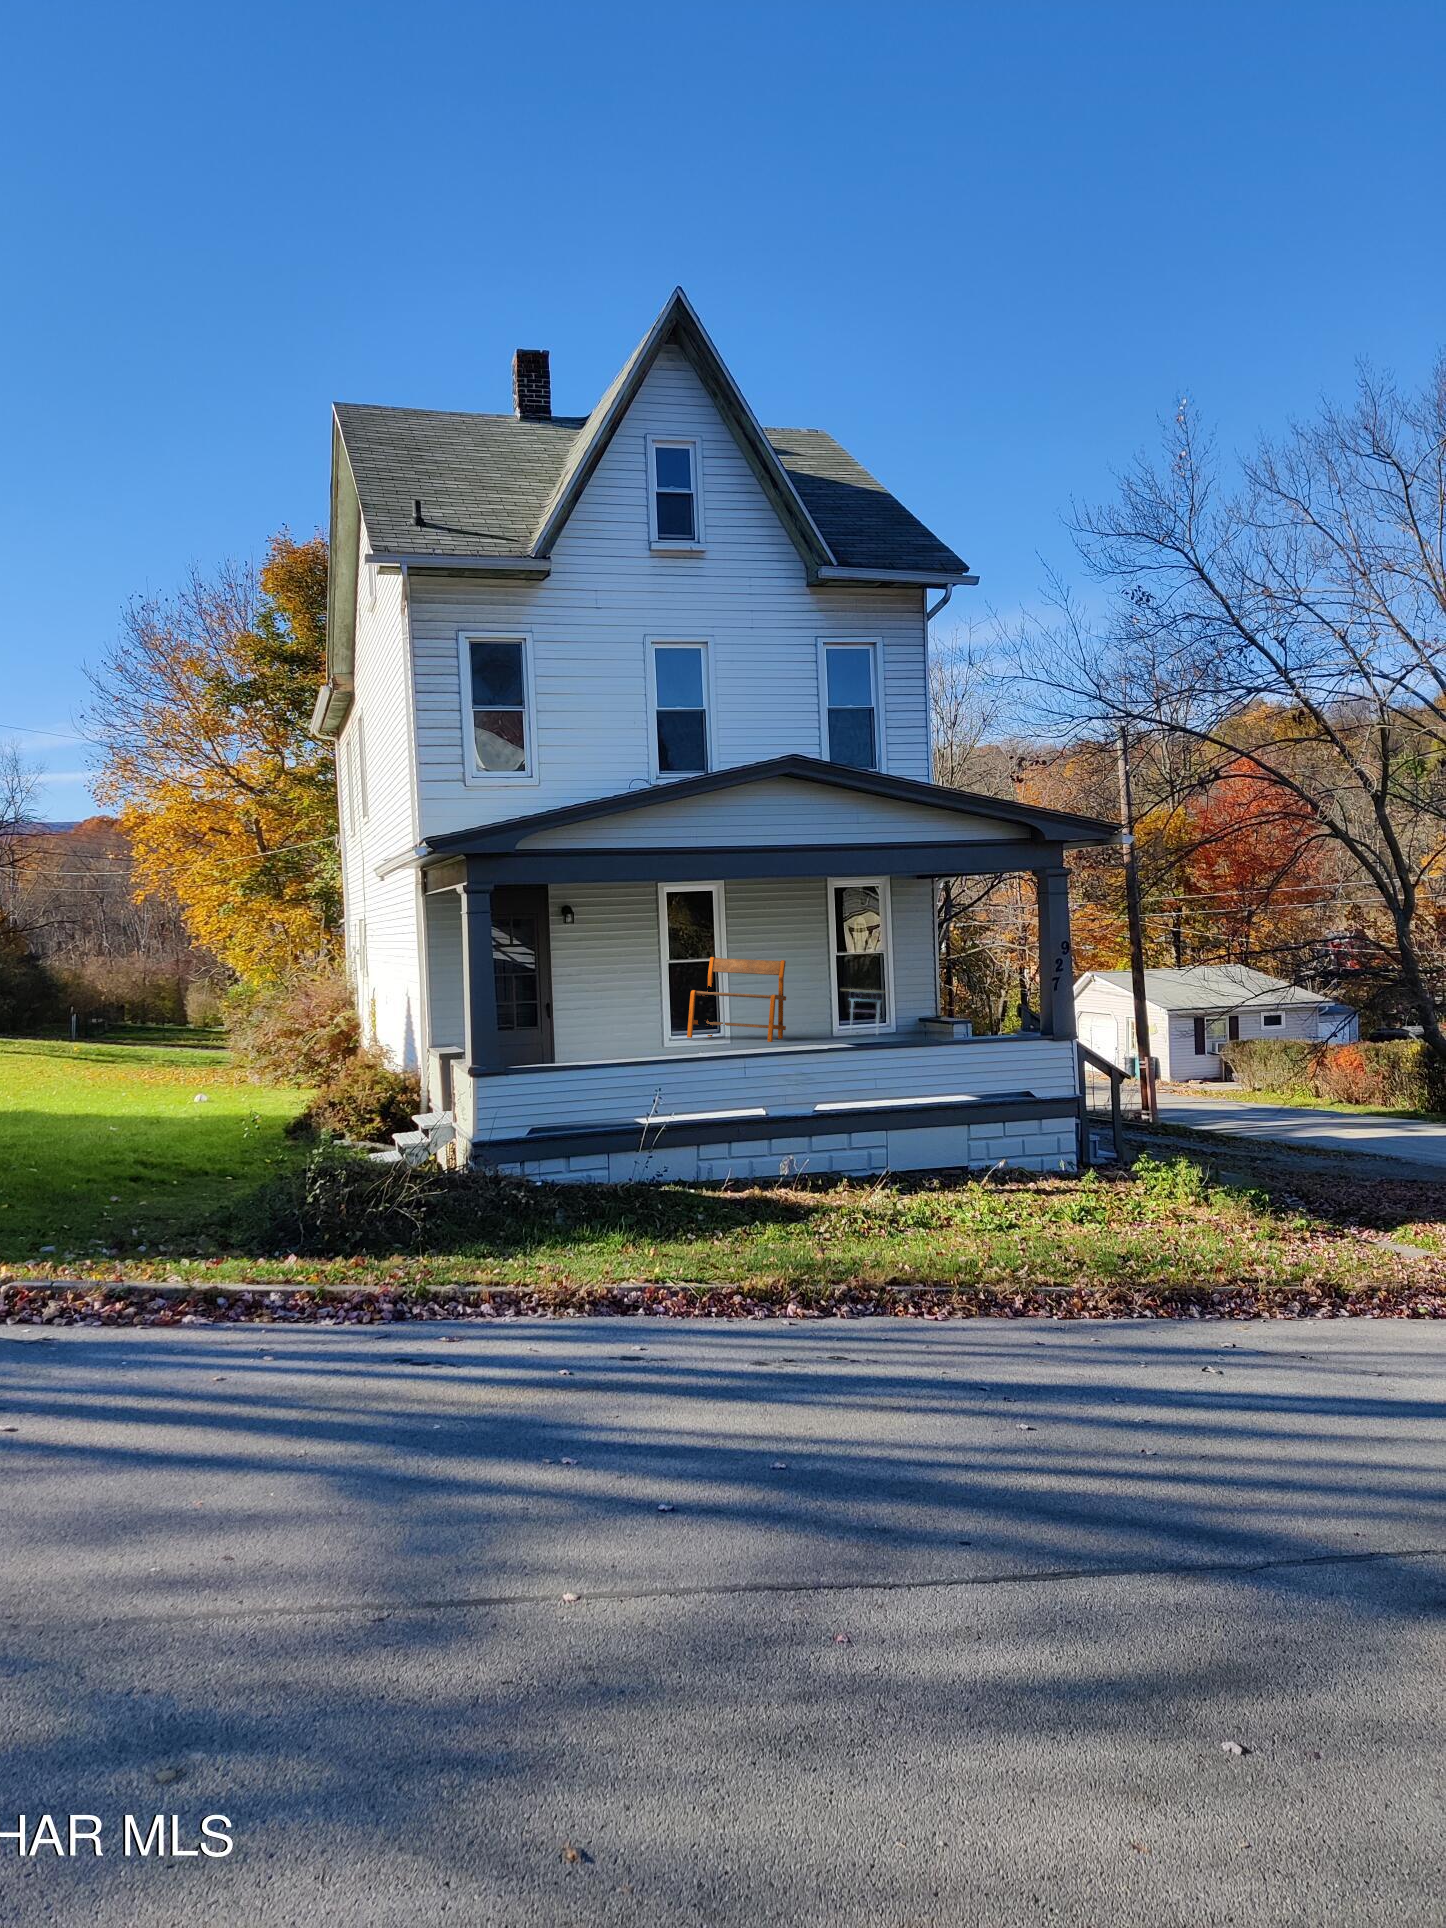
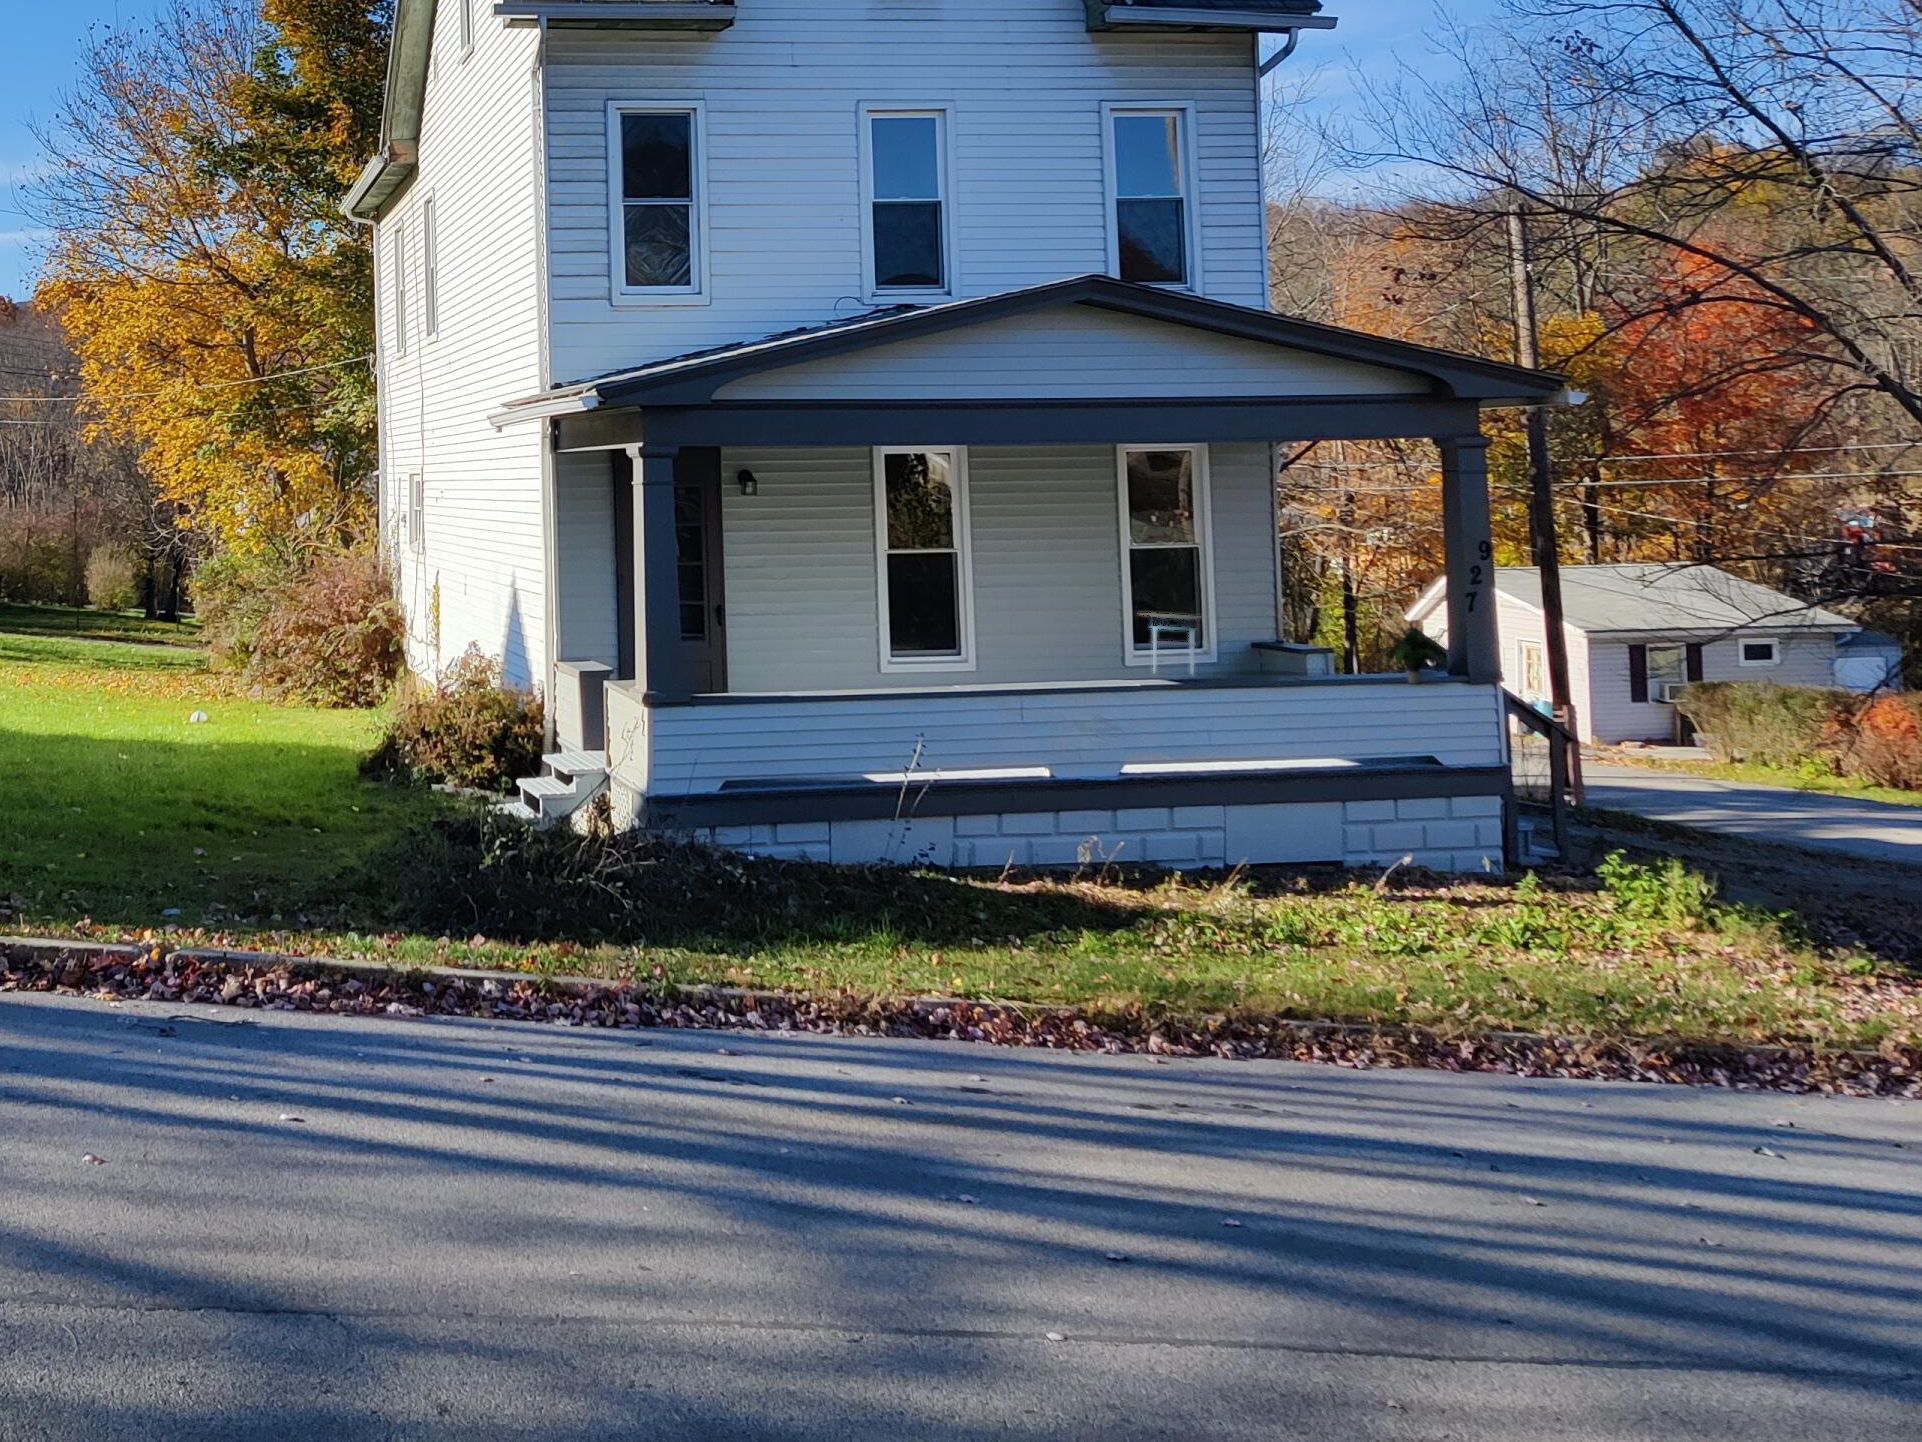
bench: present [687,957,786,1042] -> none [933,569,1066,684]
potted plant: none [998,993,1056,1038] -> present [1374,629,1450,684]

